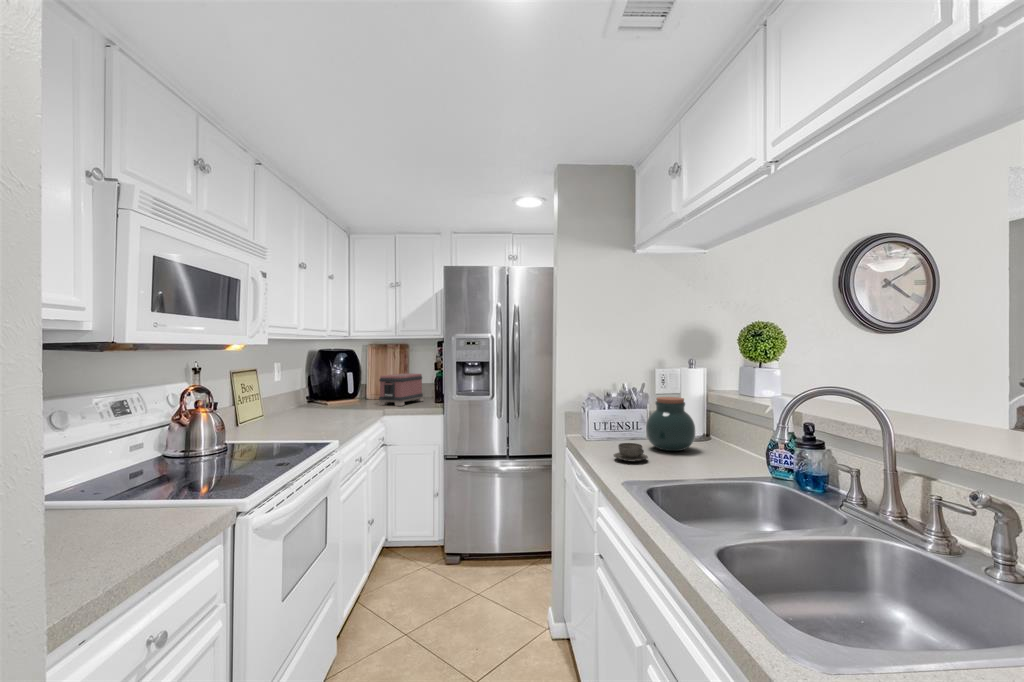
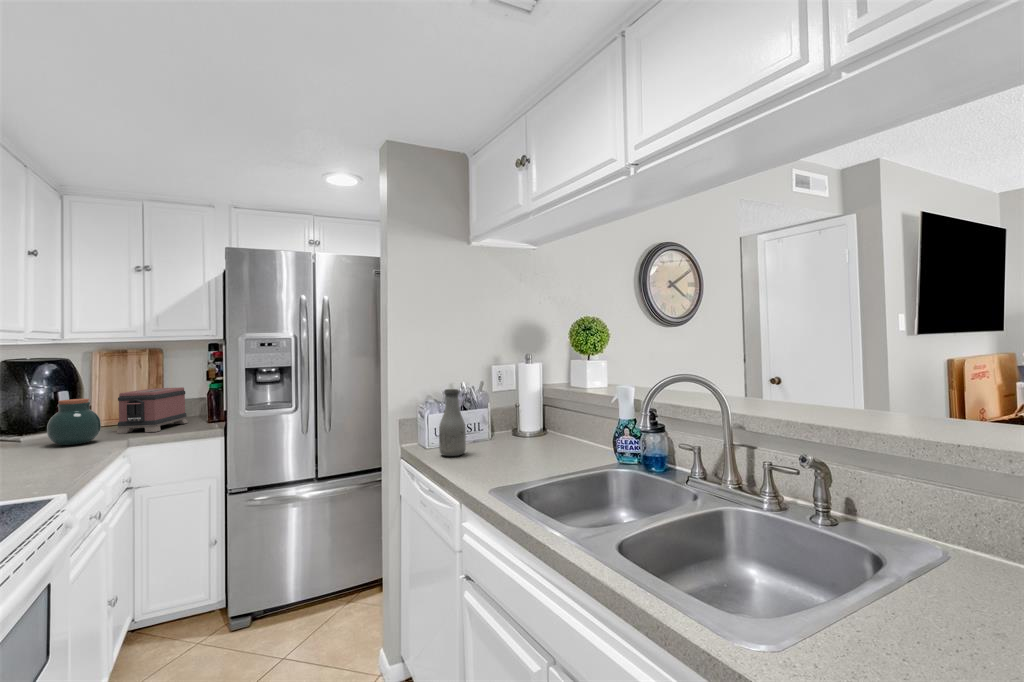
bottle: none [595,388,620,449] -> present [439,389,466,456]
jar: present [646,397,695,451] -> present [47,399,101,445]
teacup: present [614,443,648,462] -> none [466,446,502,466]

